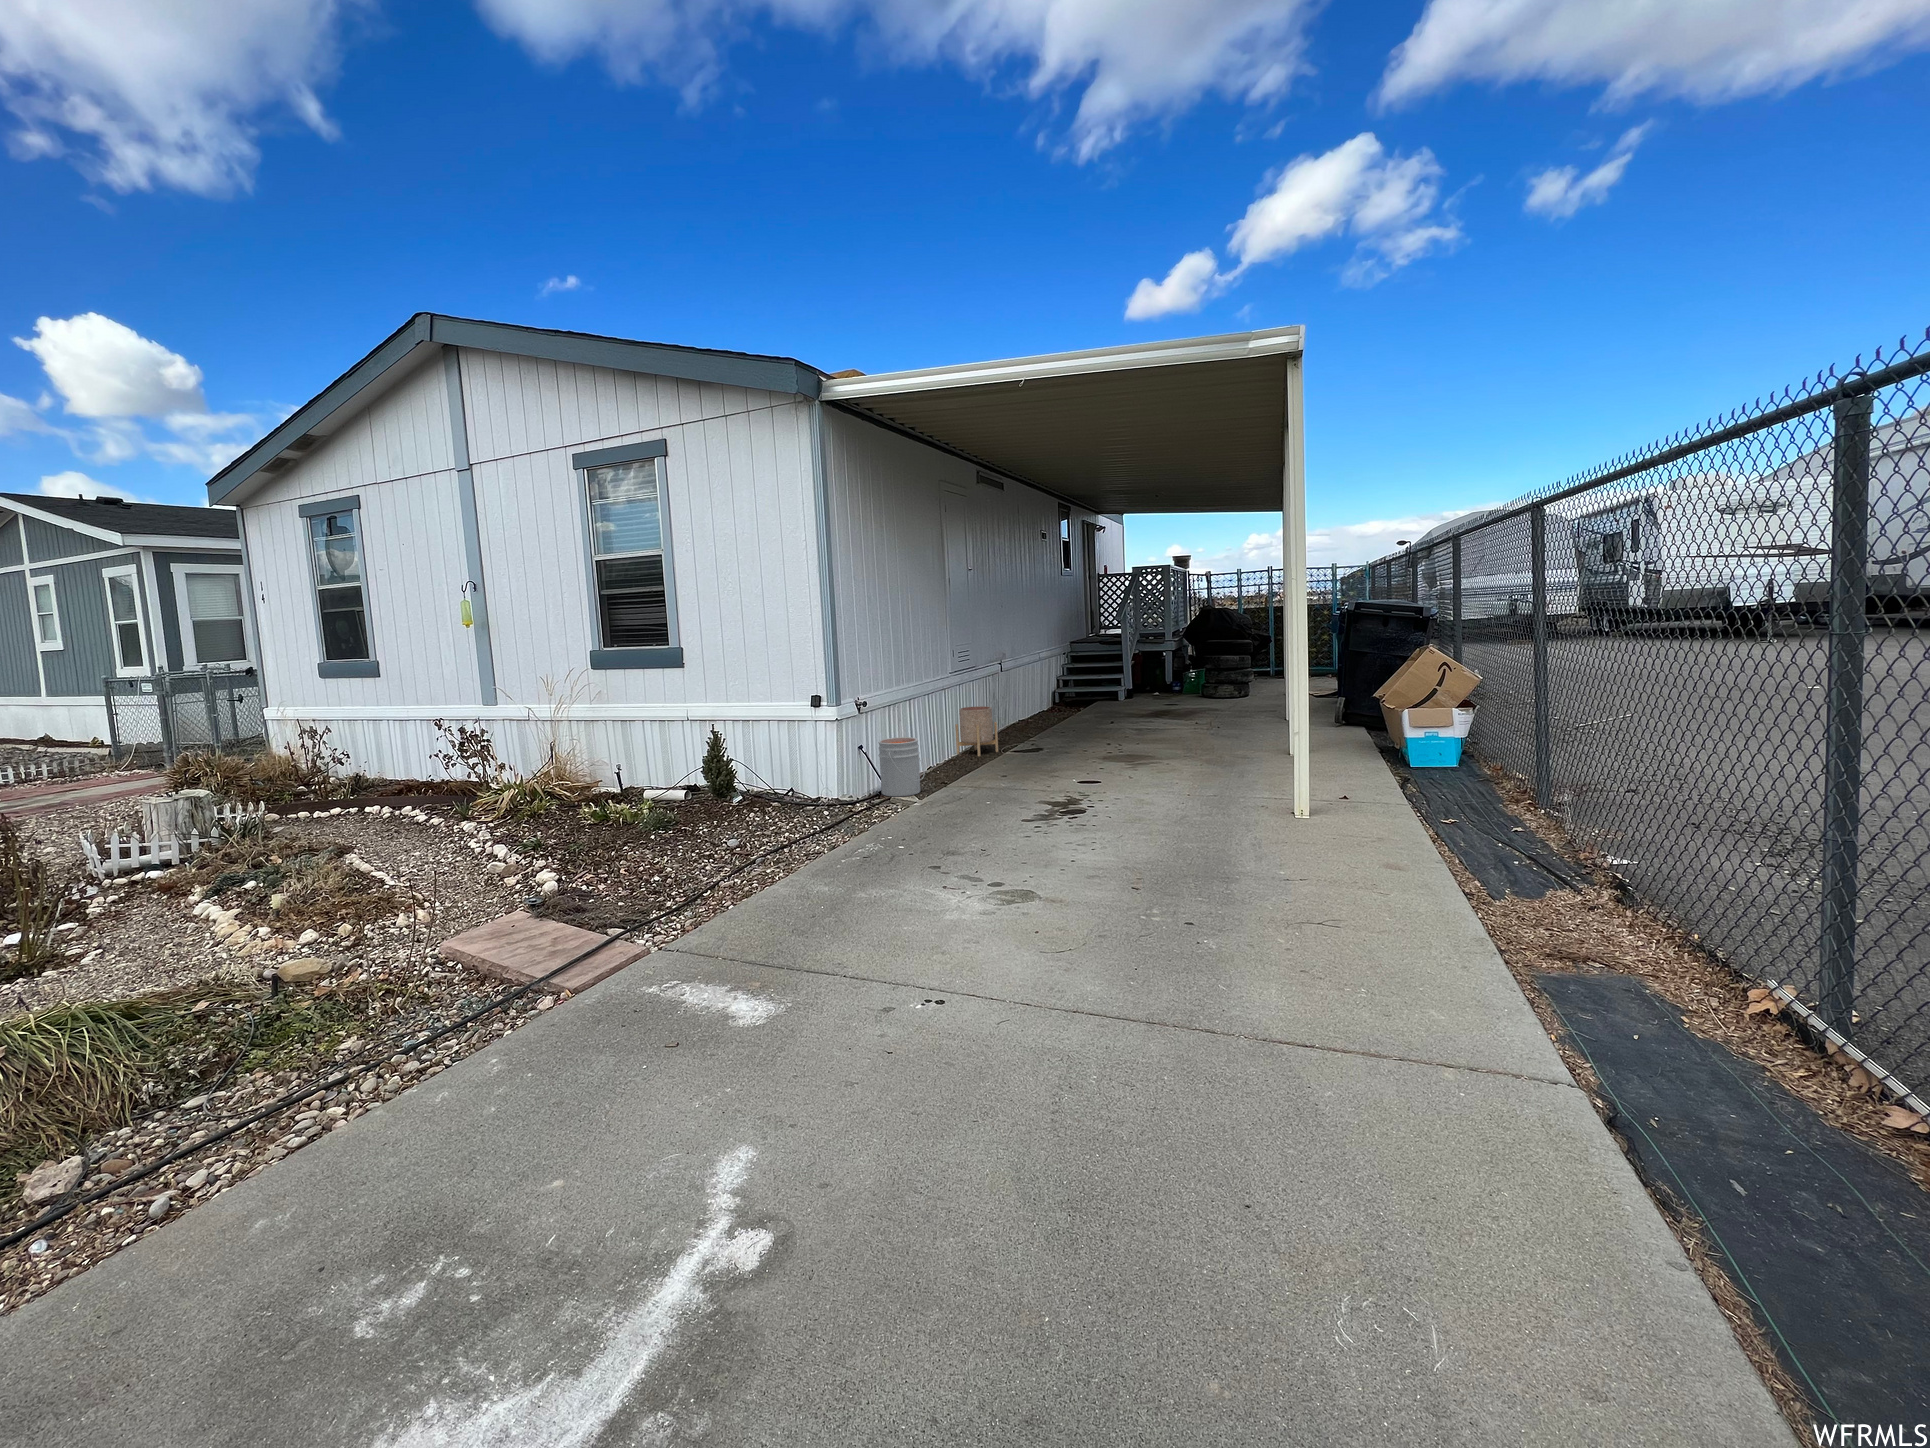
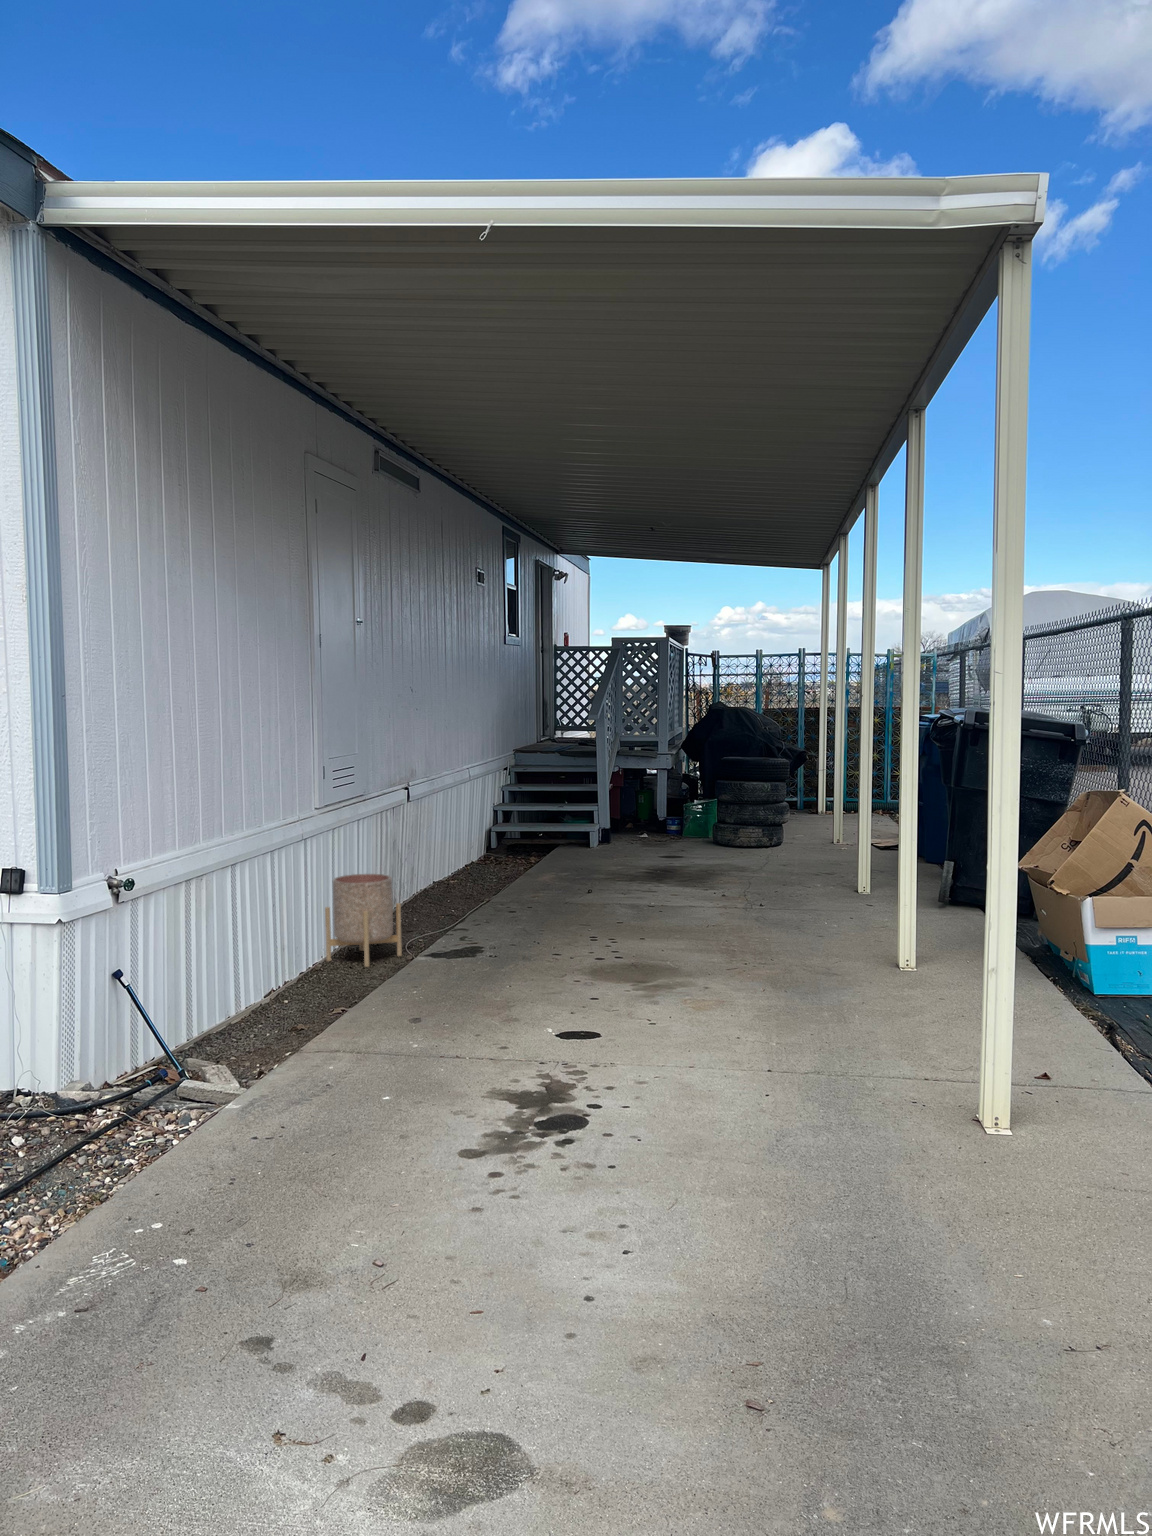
bucket: present [878,737,924,797] -> none [159,956,255,1083]

